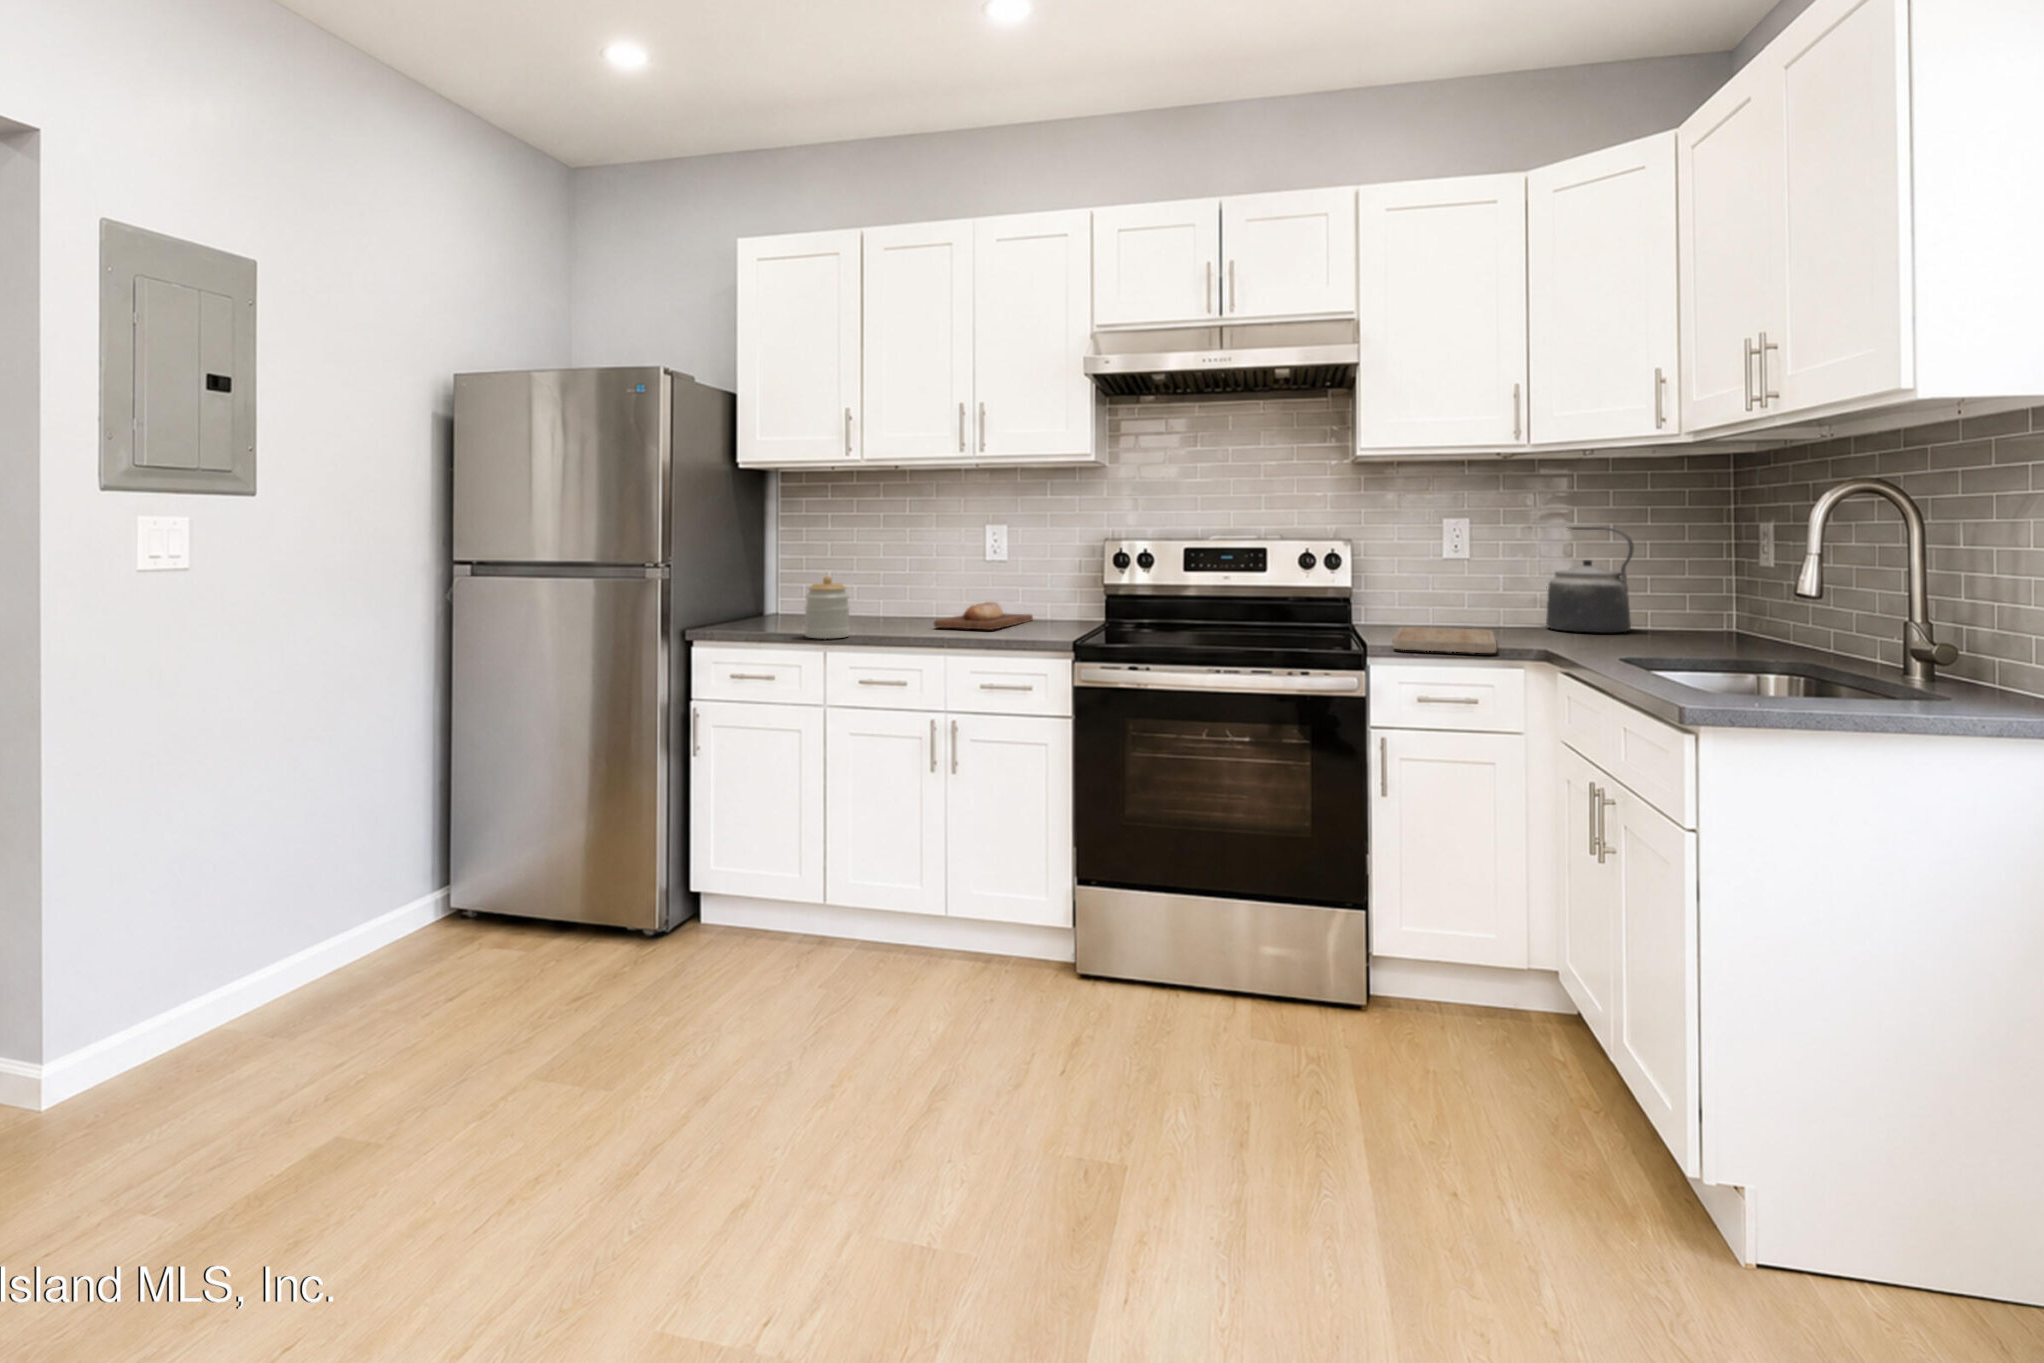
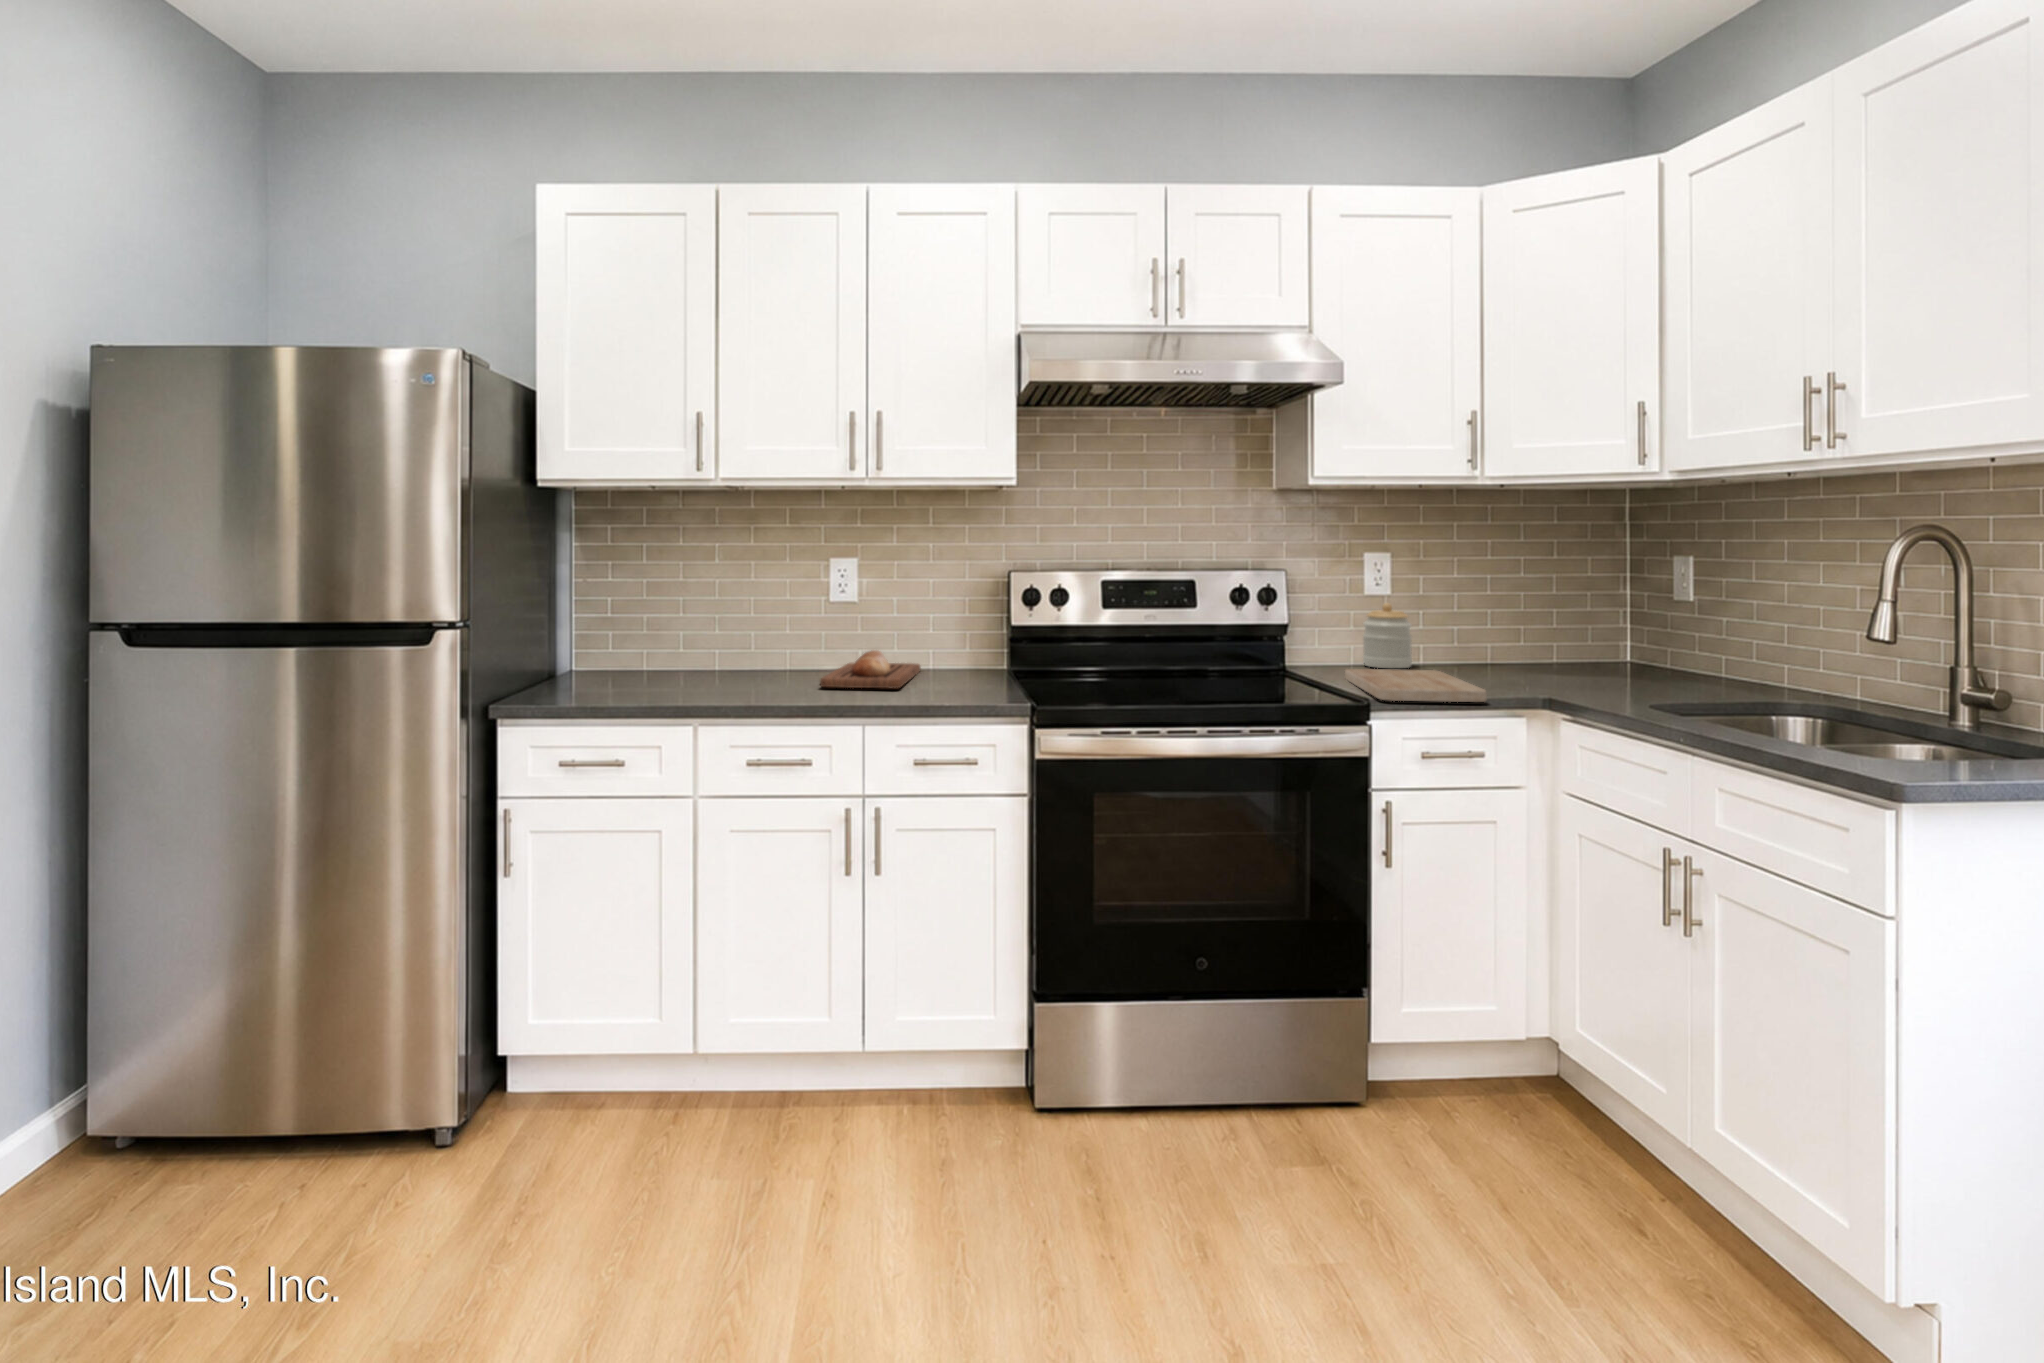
kettle: present [1546,527,1634,633] -> none [1440,557,1549,667]
jar: present [805,576,850,639] -> present [1363,603,1412,668]

